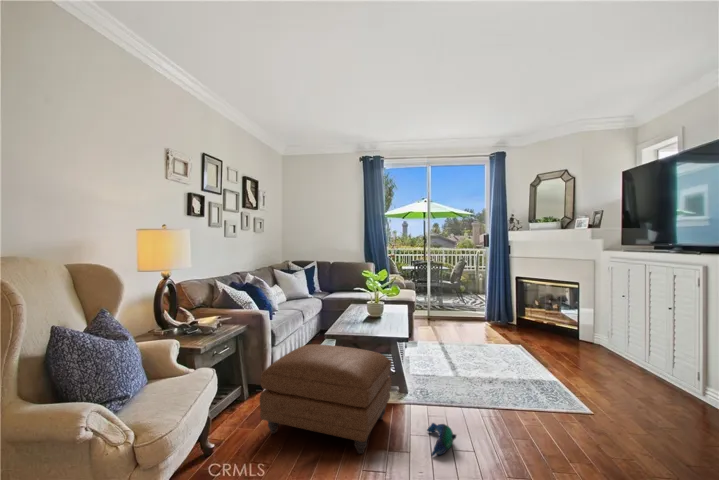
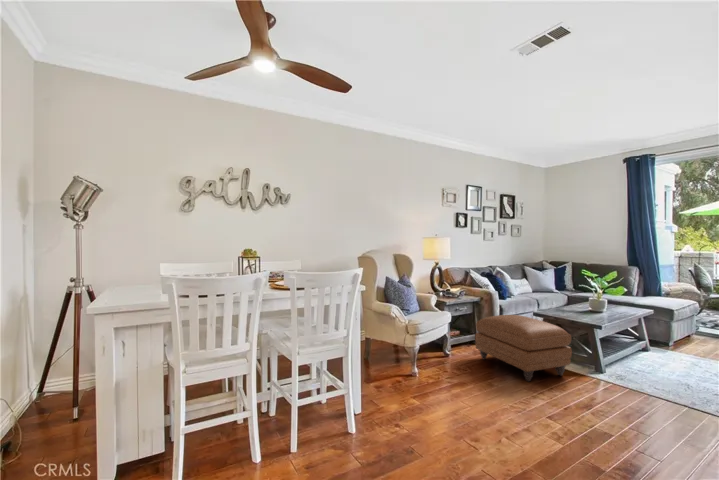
plush toy: present [427,423,456,456] -> none [577,386,606,400]

